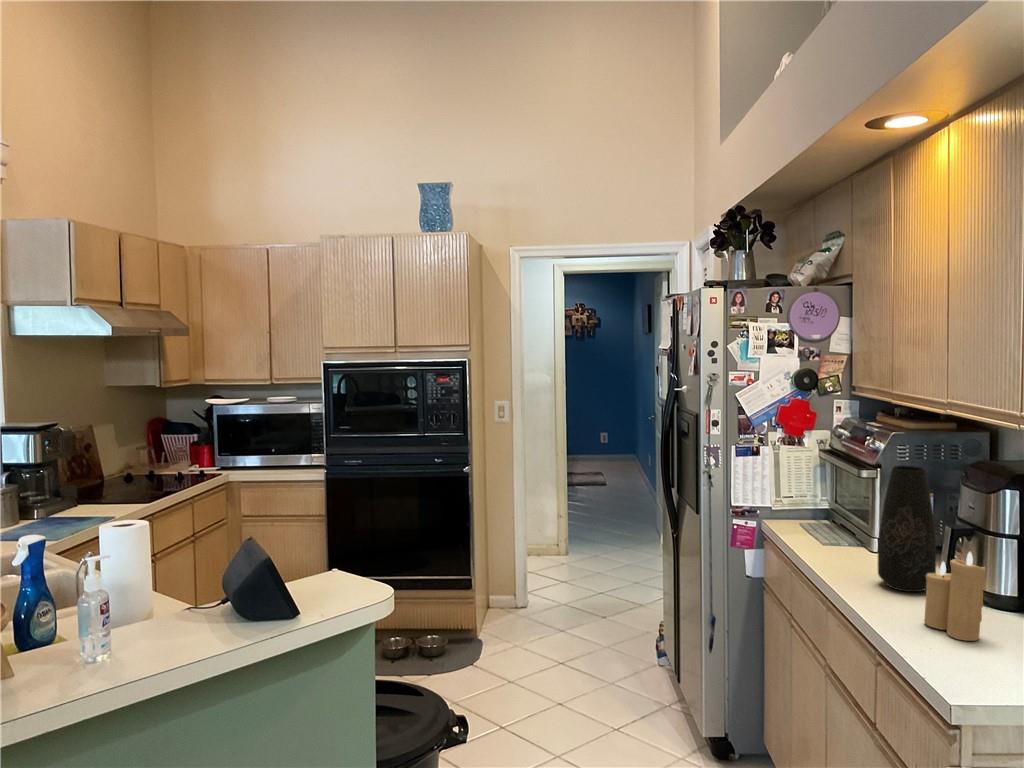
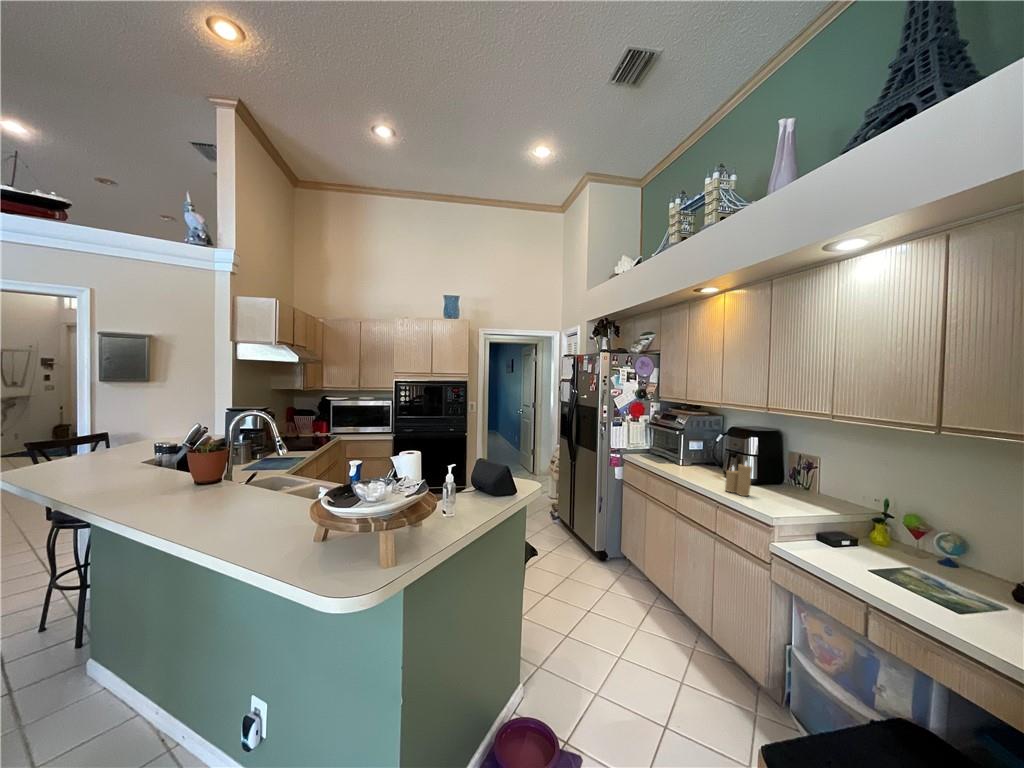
vase: present [878,465,936,592] -> none [693,428,717,480]

